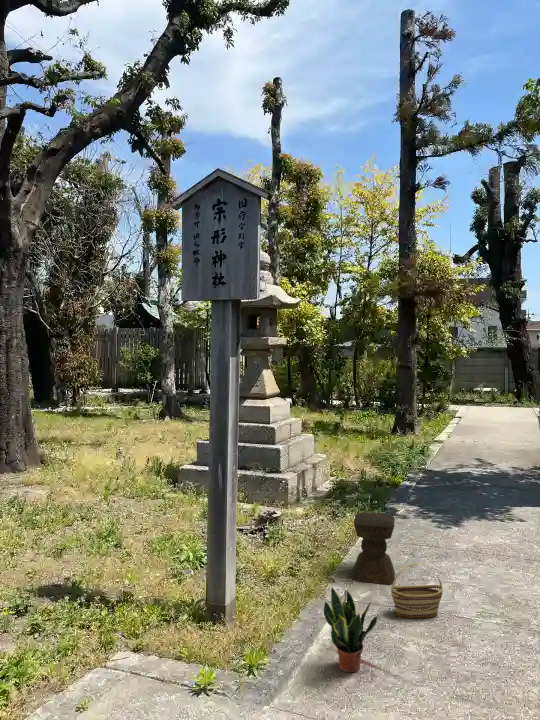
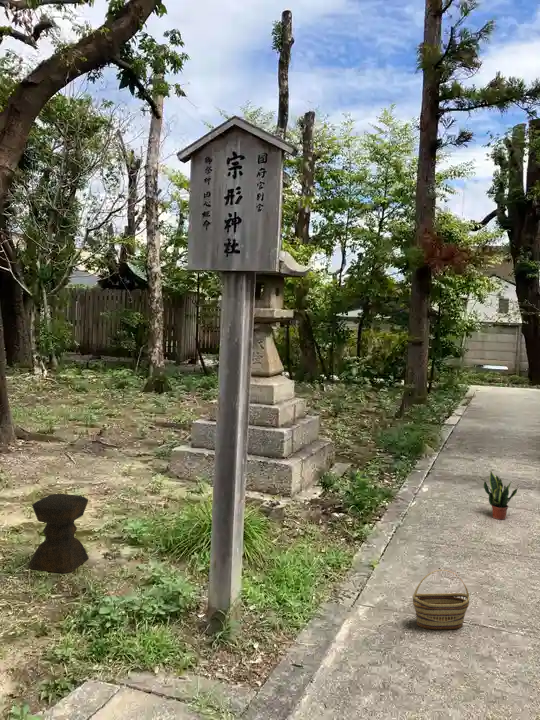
stool: present [352,512,395,584] -> present [29,494,89,573]
potted plant: present [324,587,377,672] -> present [484,472,517,520]

